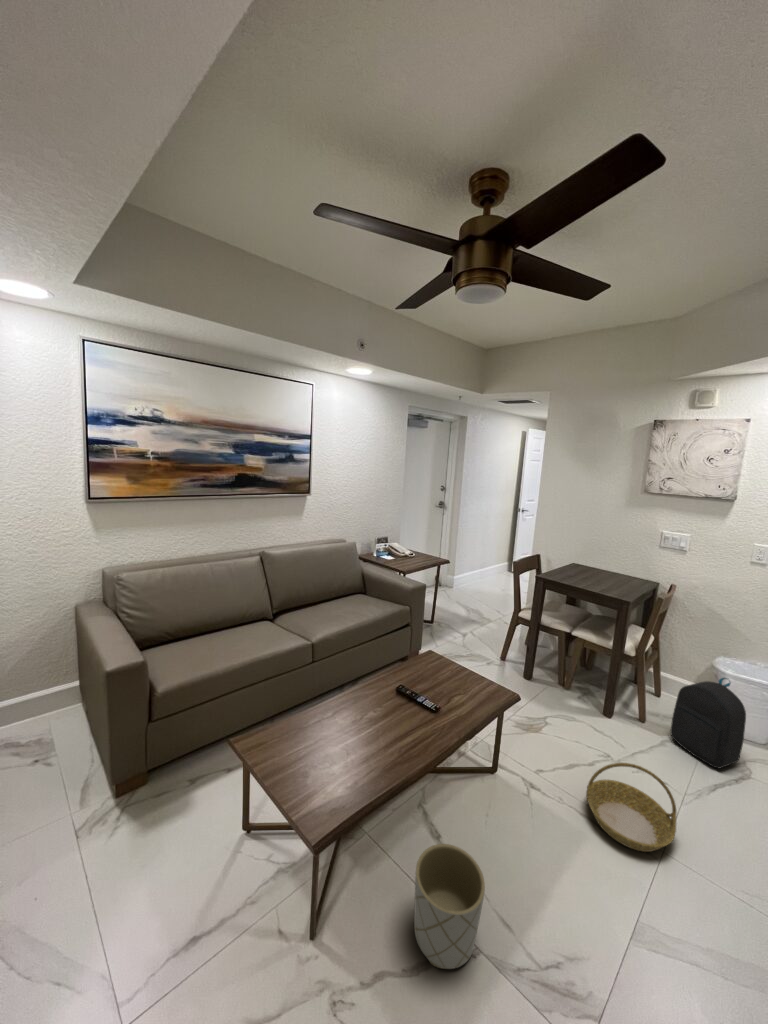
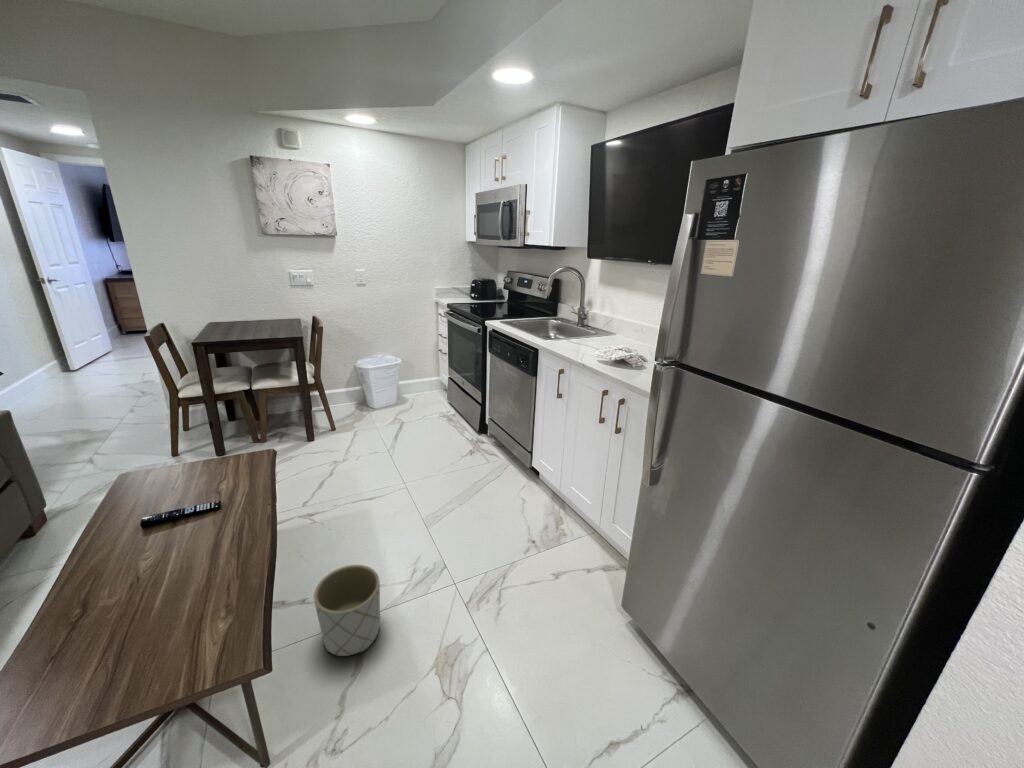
backpack: present [671,678,746,769] -> none [355,369,396,429]
basket: present [586,763,676,852] -> none [348,441,408,498]

